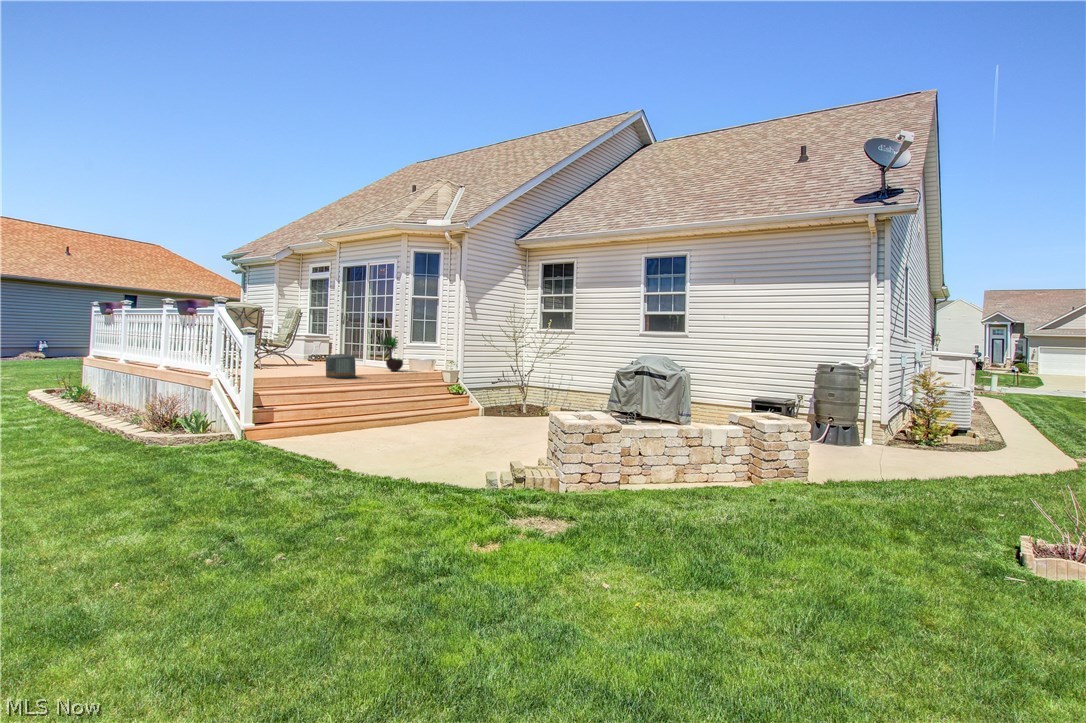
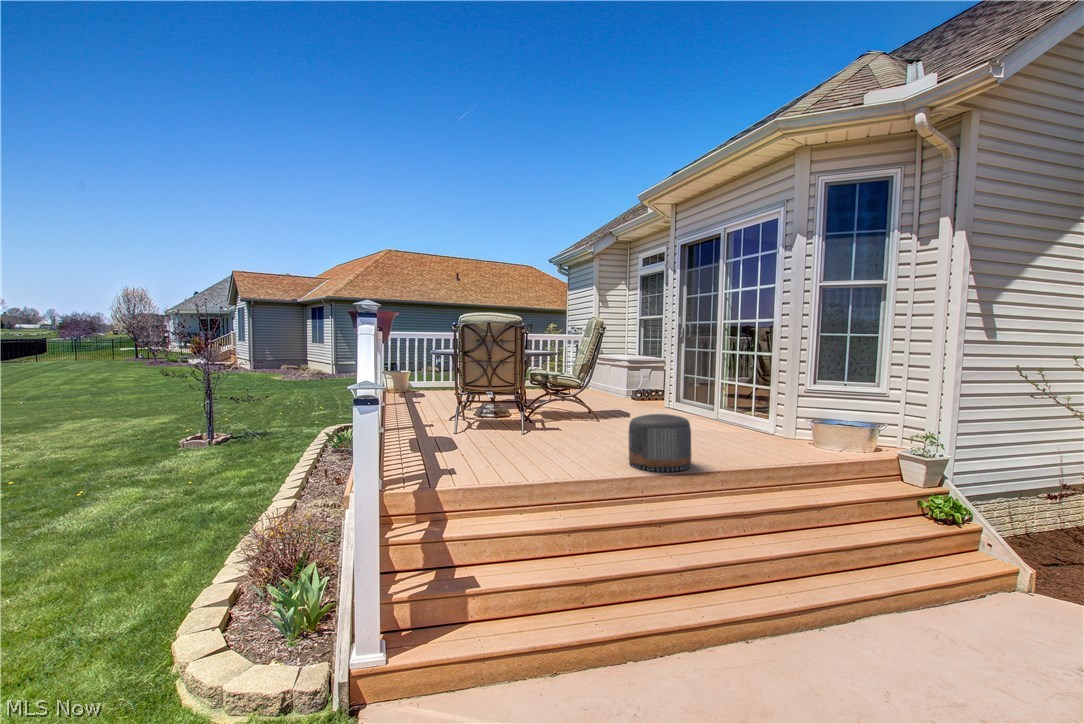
potted tree: present [380,337,403,371] -> none [742,362,798,444]

